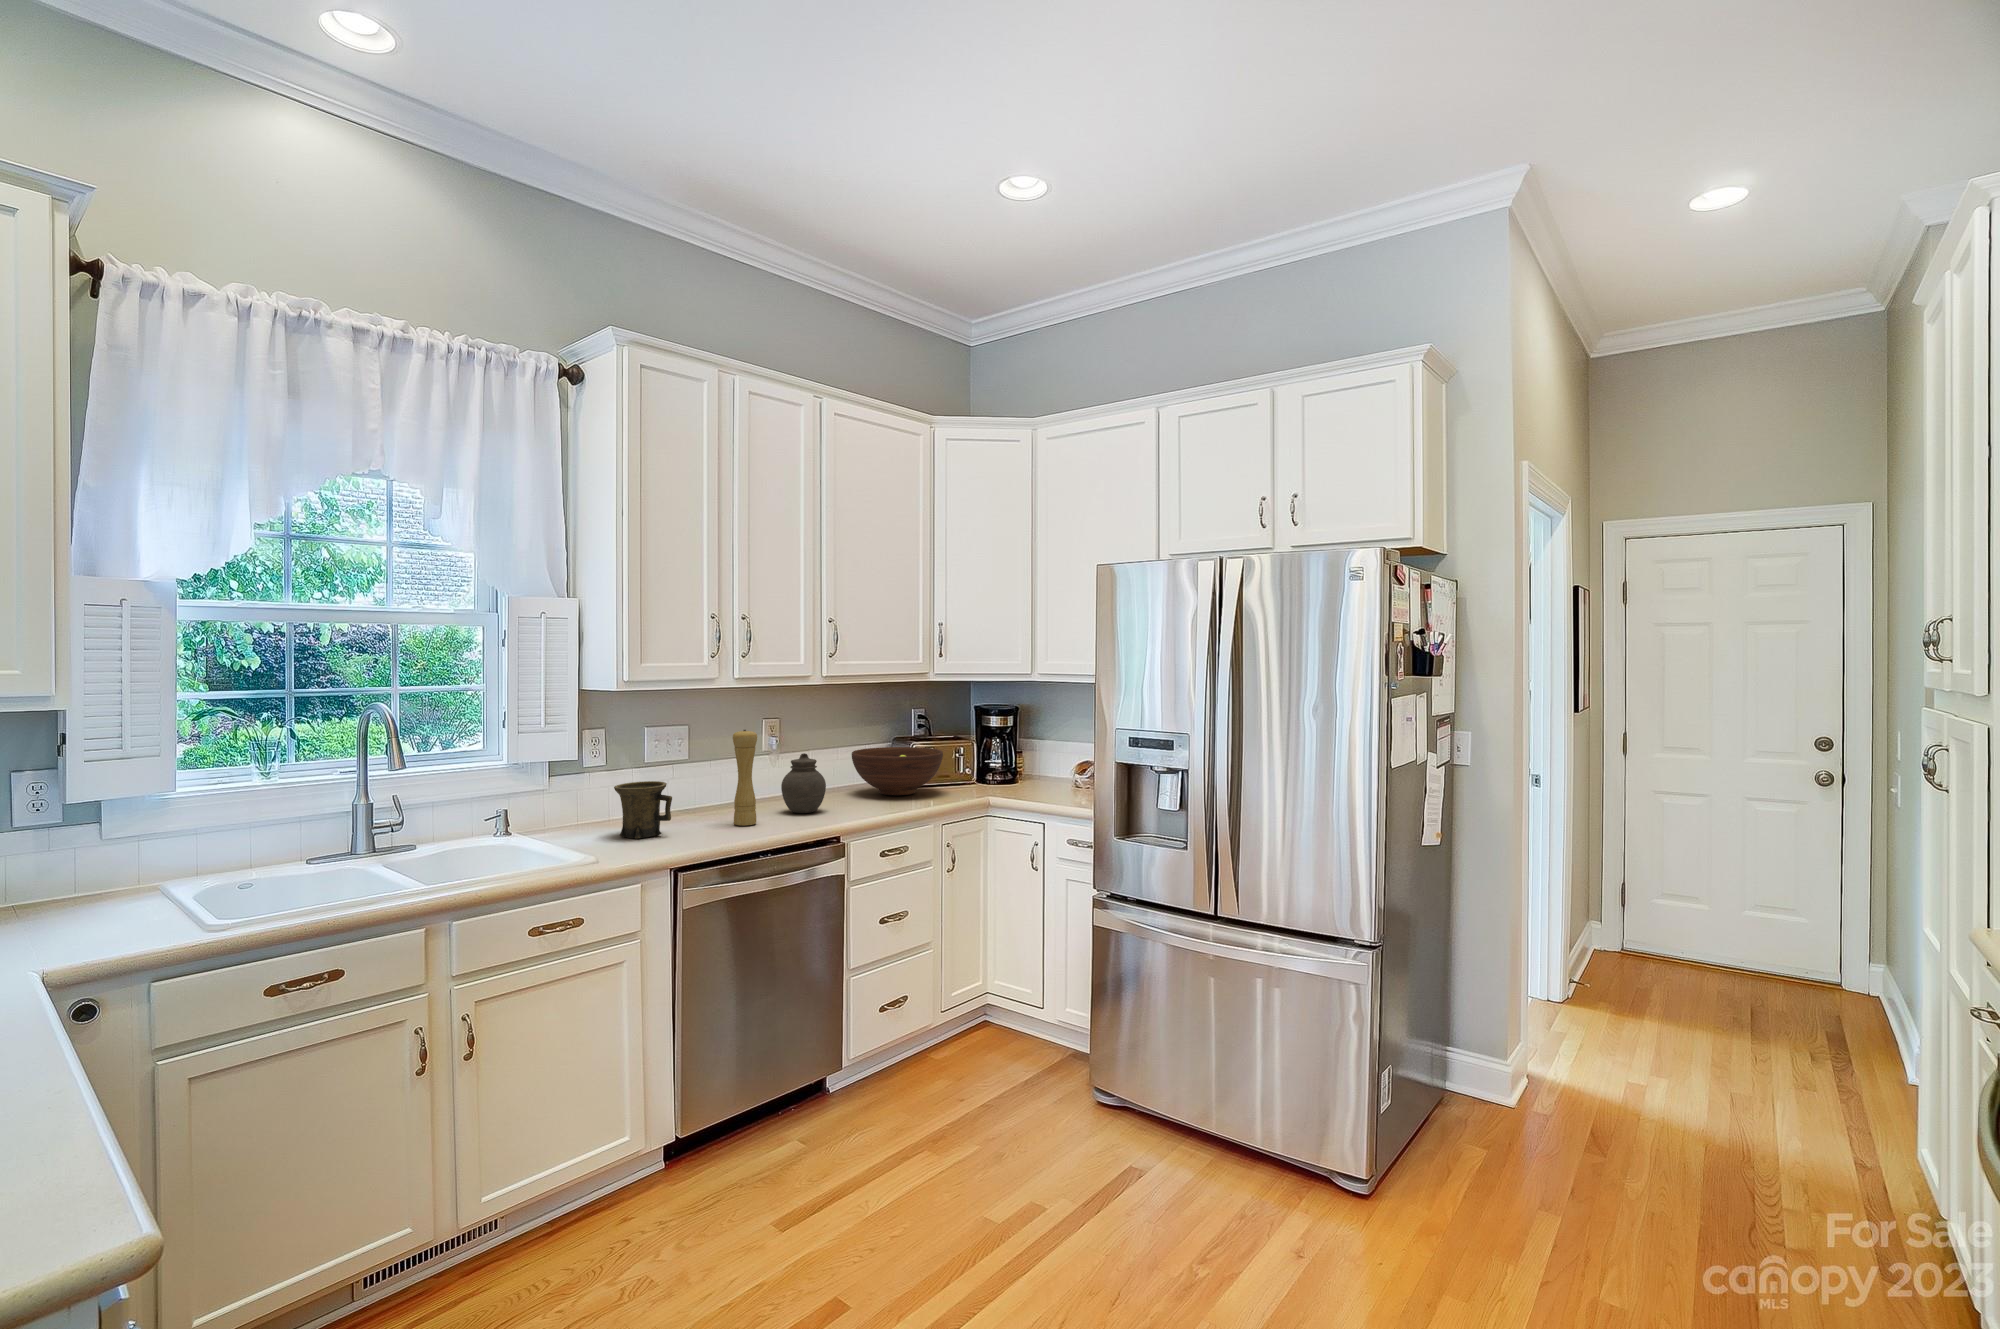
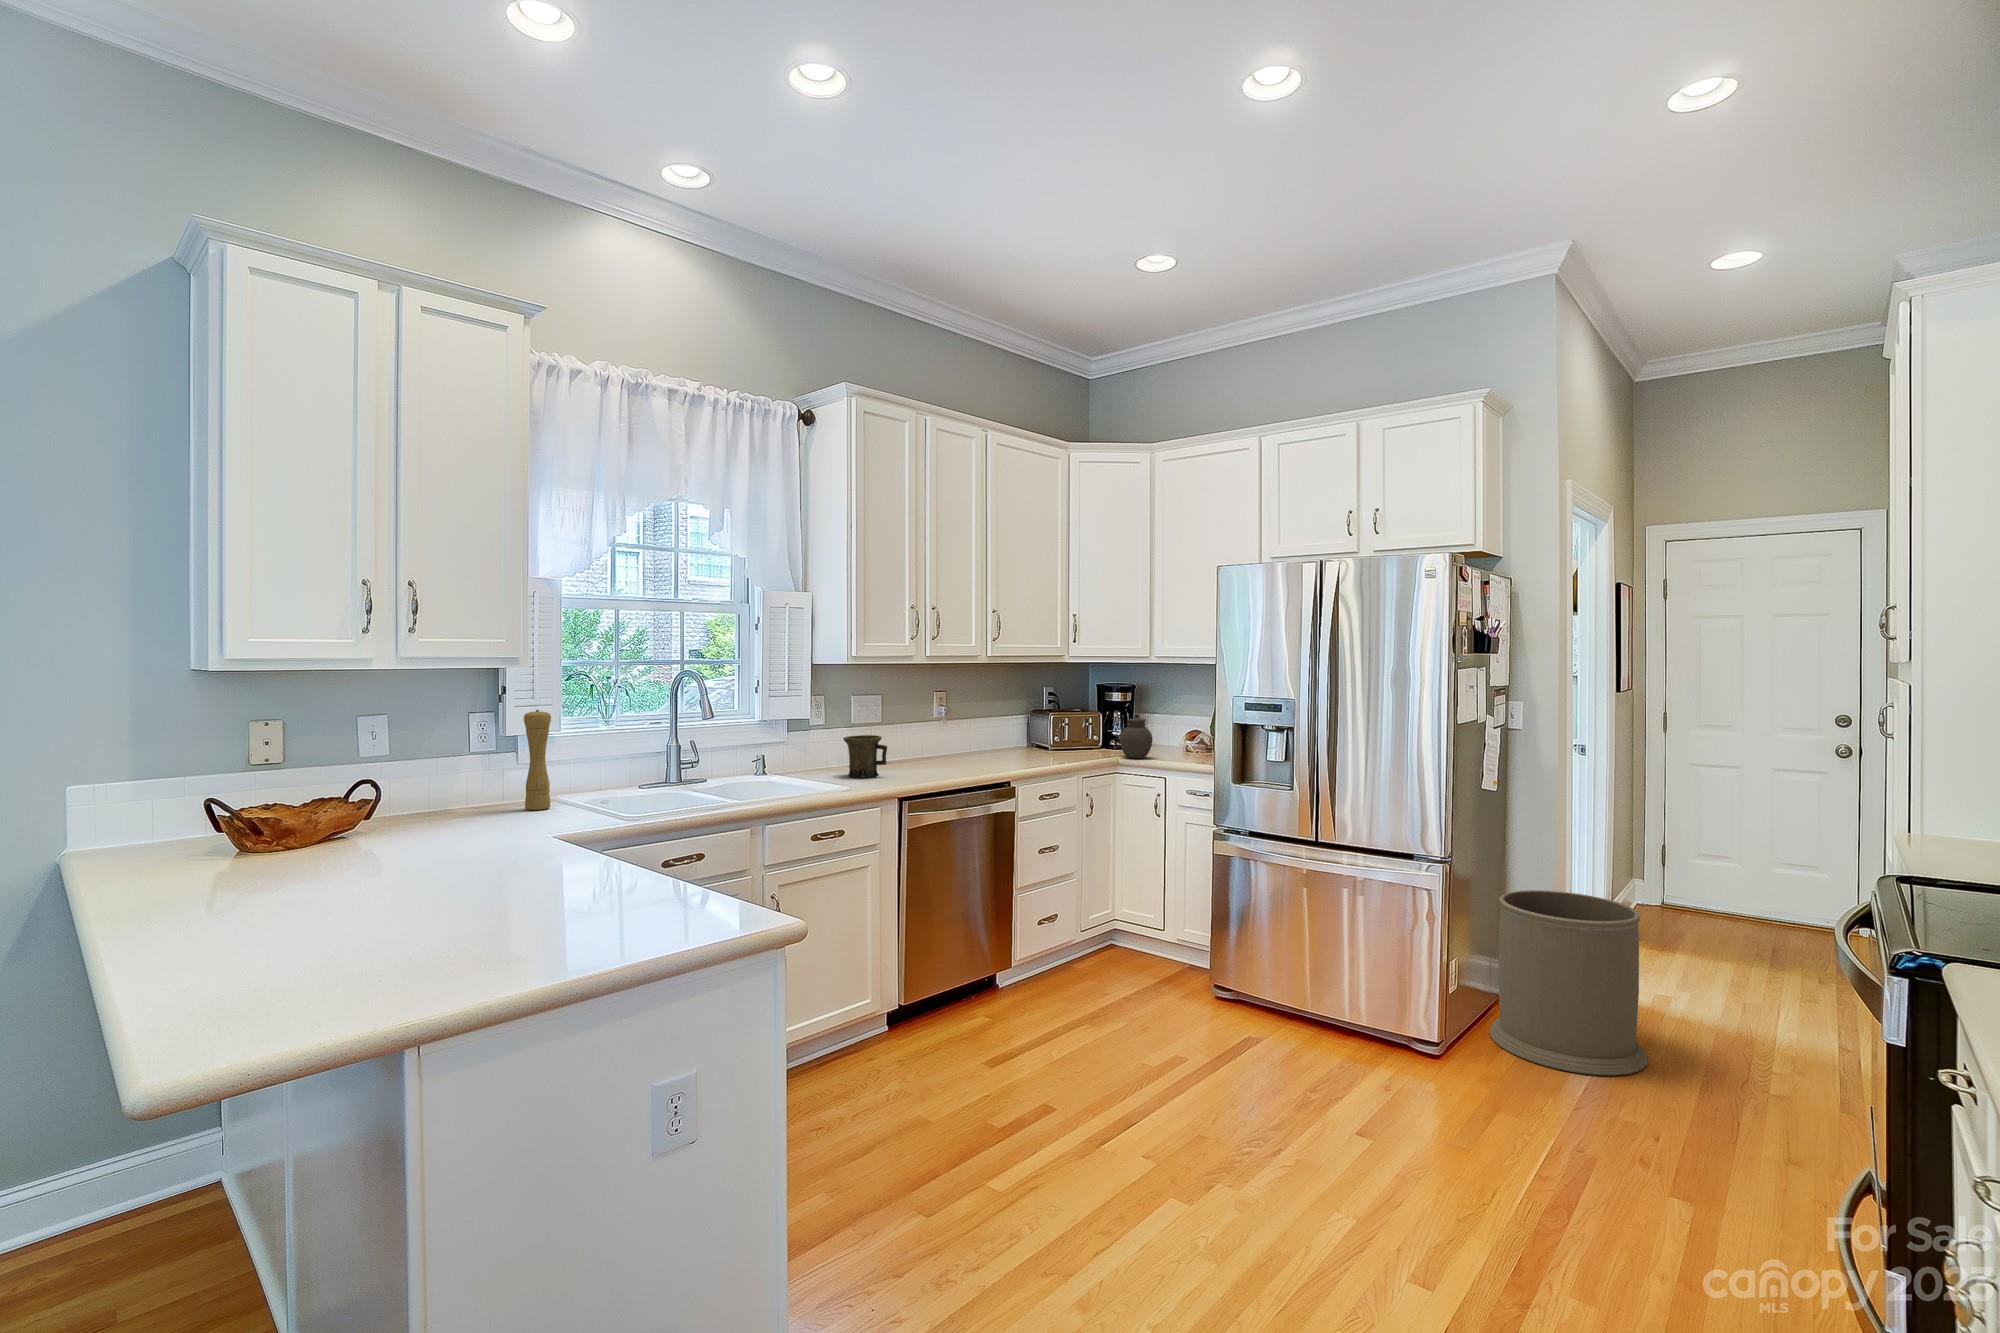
pepper mill: present [733,730,757,826] -> present [524,710,551,810]
fruit bowl: present [852,747,943,795] -> none [1002,717,1077,755]
jar: present [781,753,826,813] -> present [1120,714,1153,759]
trash can: none [1432,970,1628,1224] -> present [1490,890,1647,1075]

